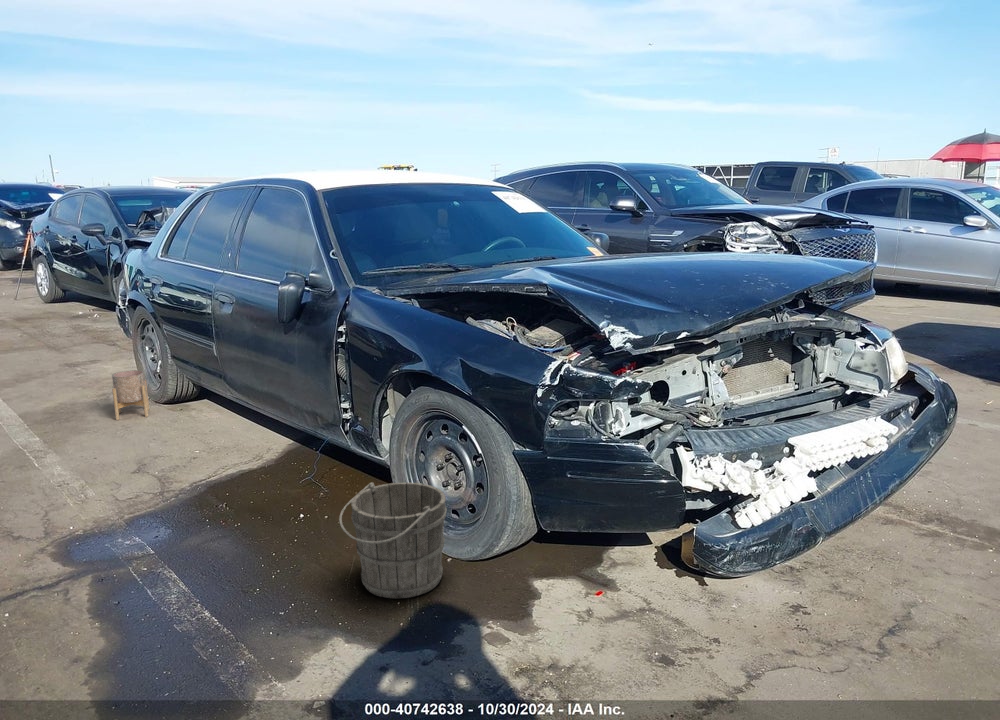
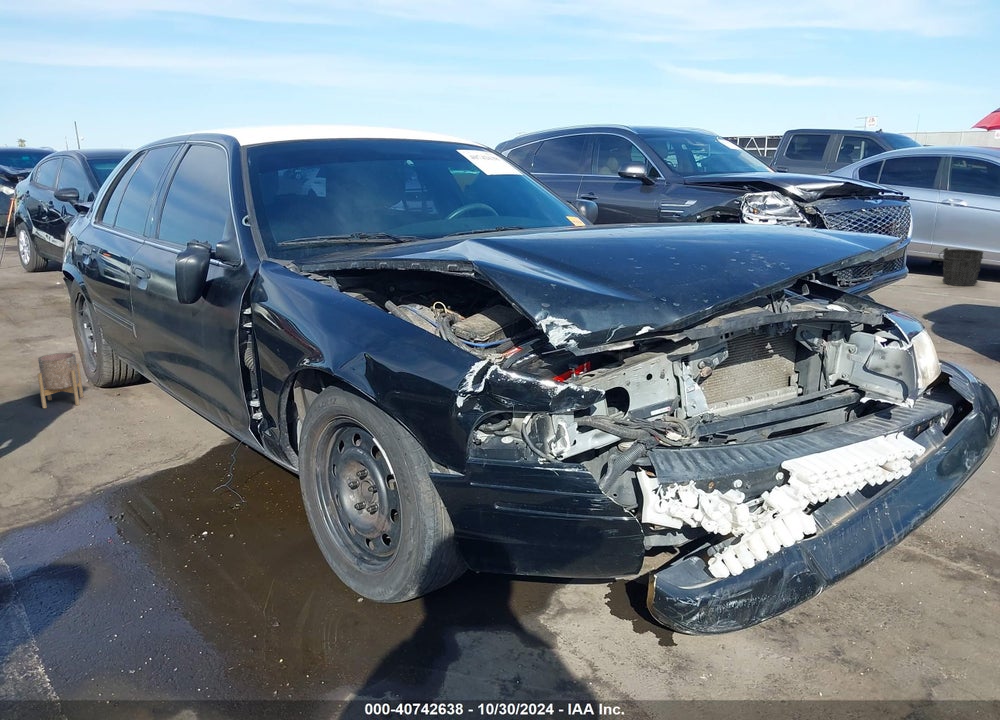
bucket: present [339,483,447,598] -> present [939,248,983,286]

